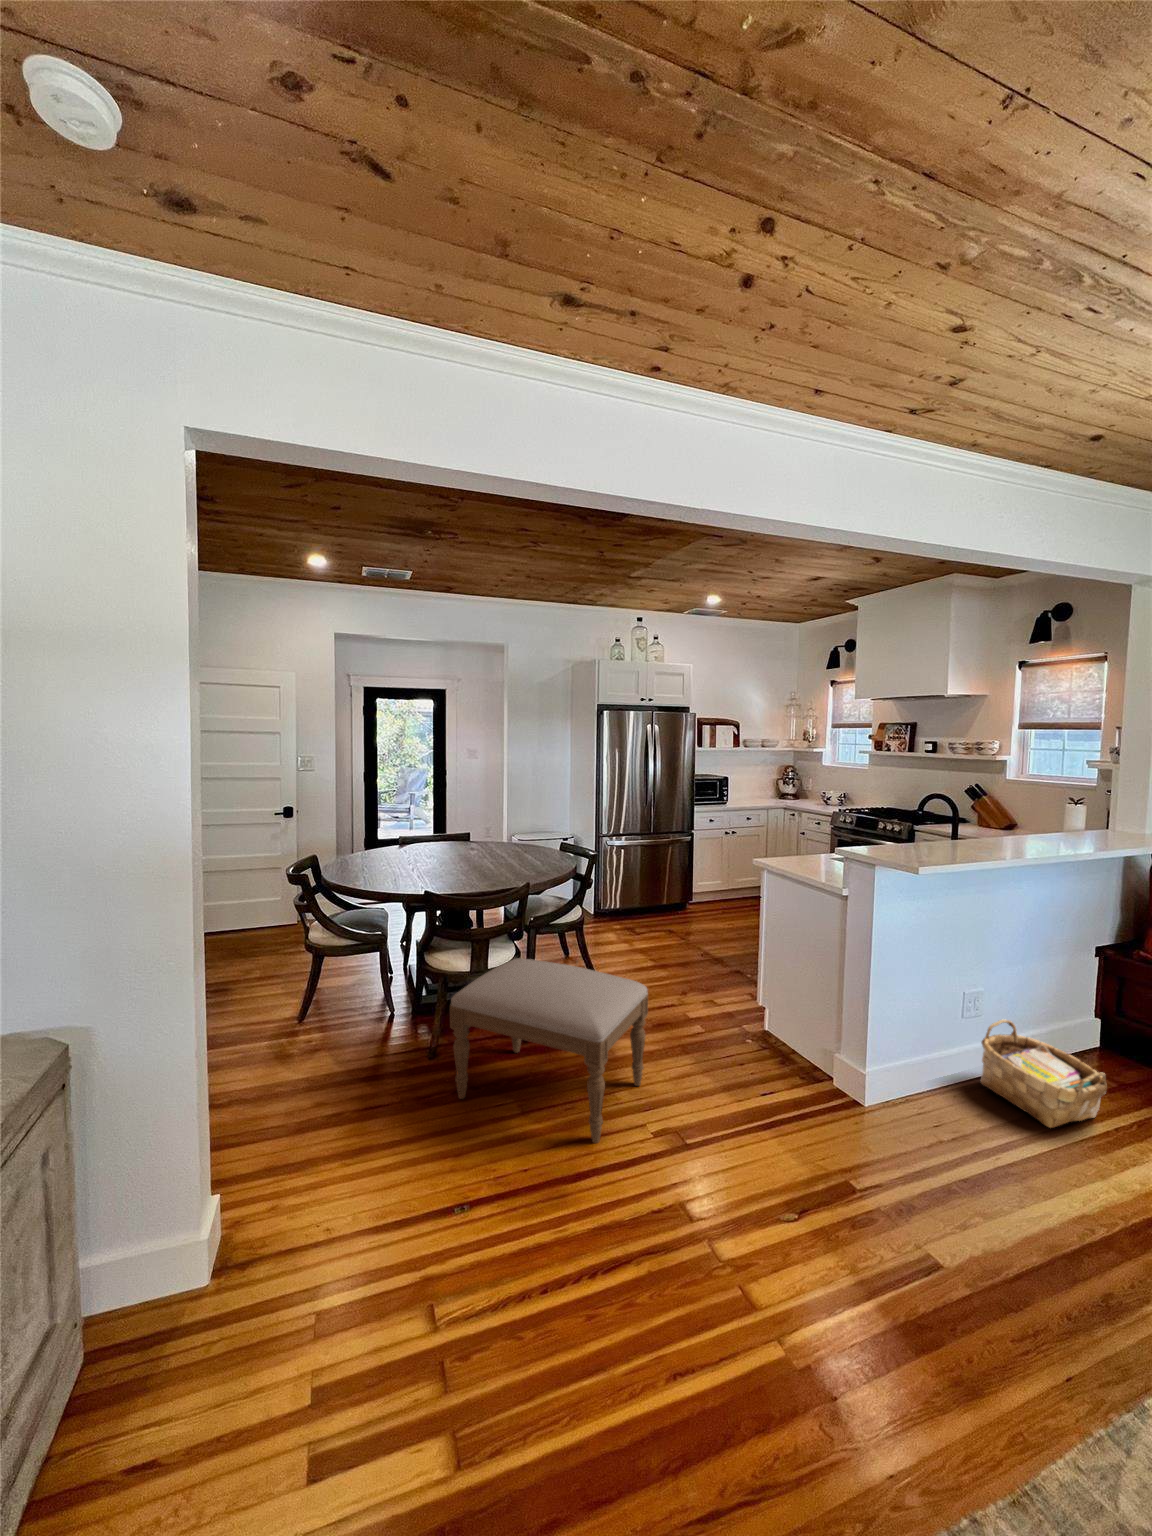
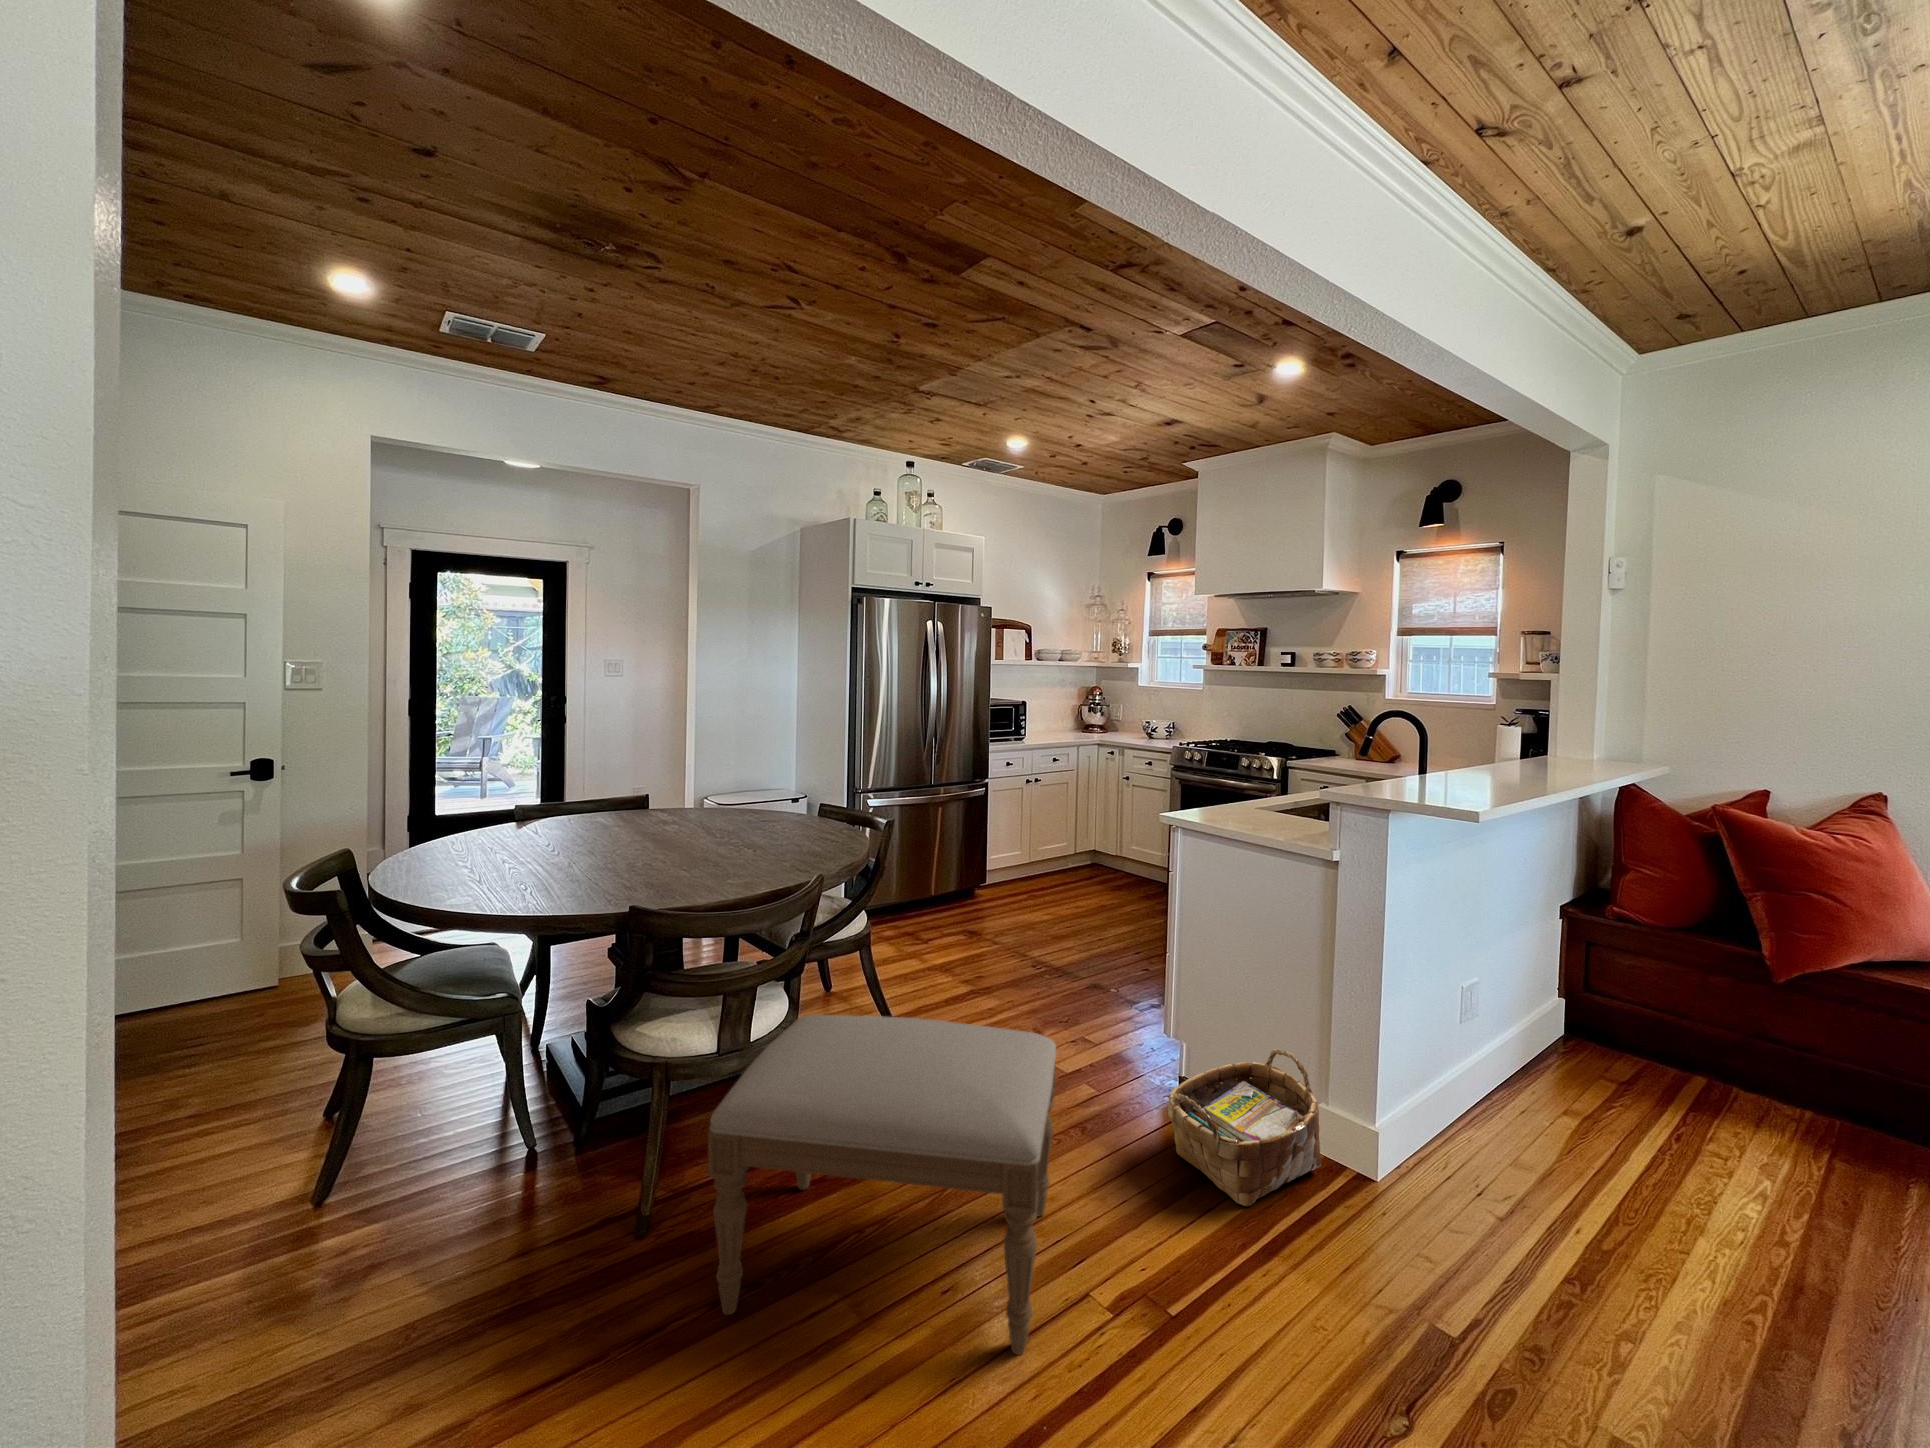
woven basket: present [980,1020,1107,1128] -> present [1168,1049,1321,1206]

